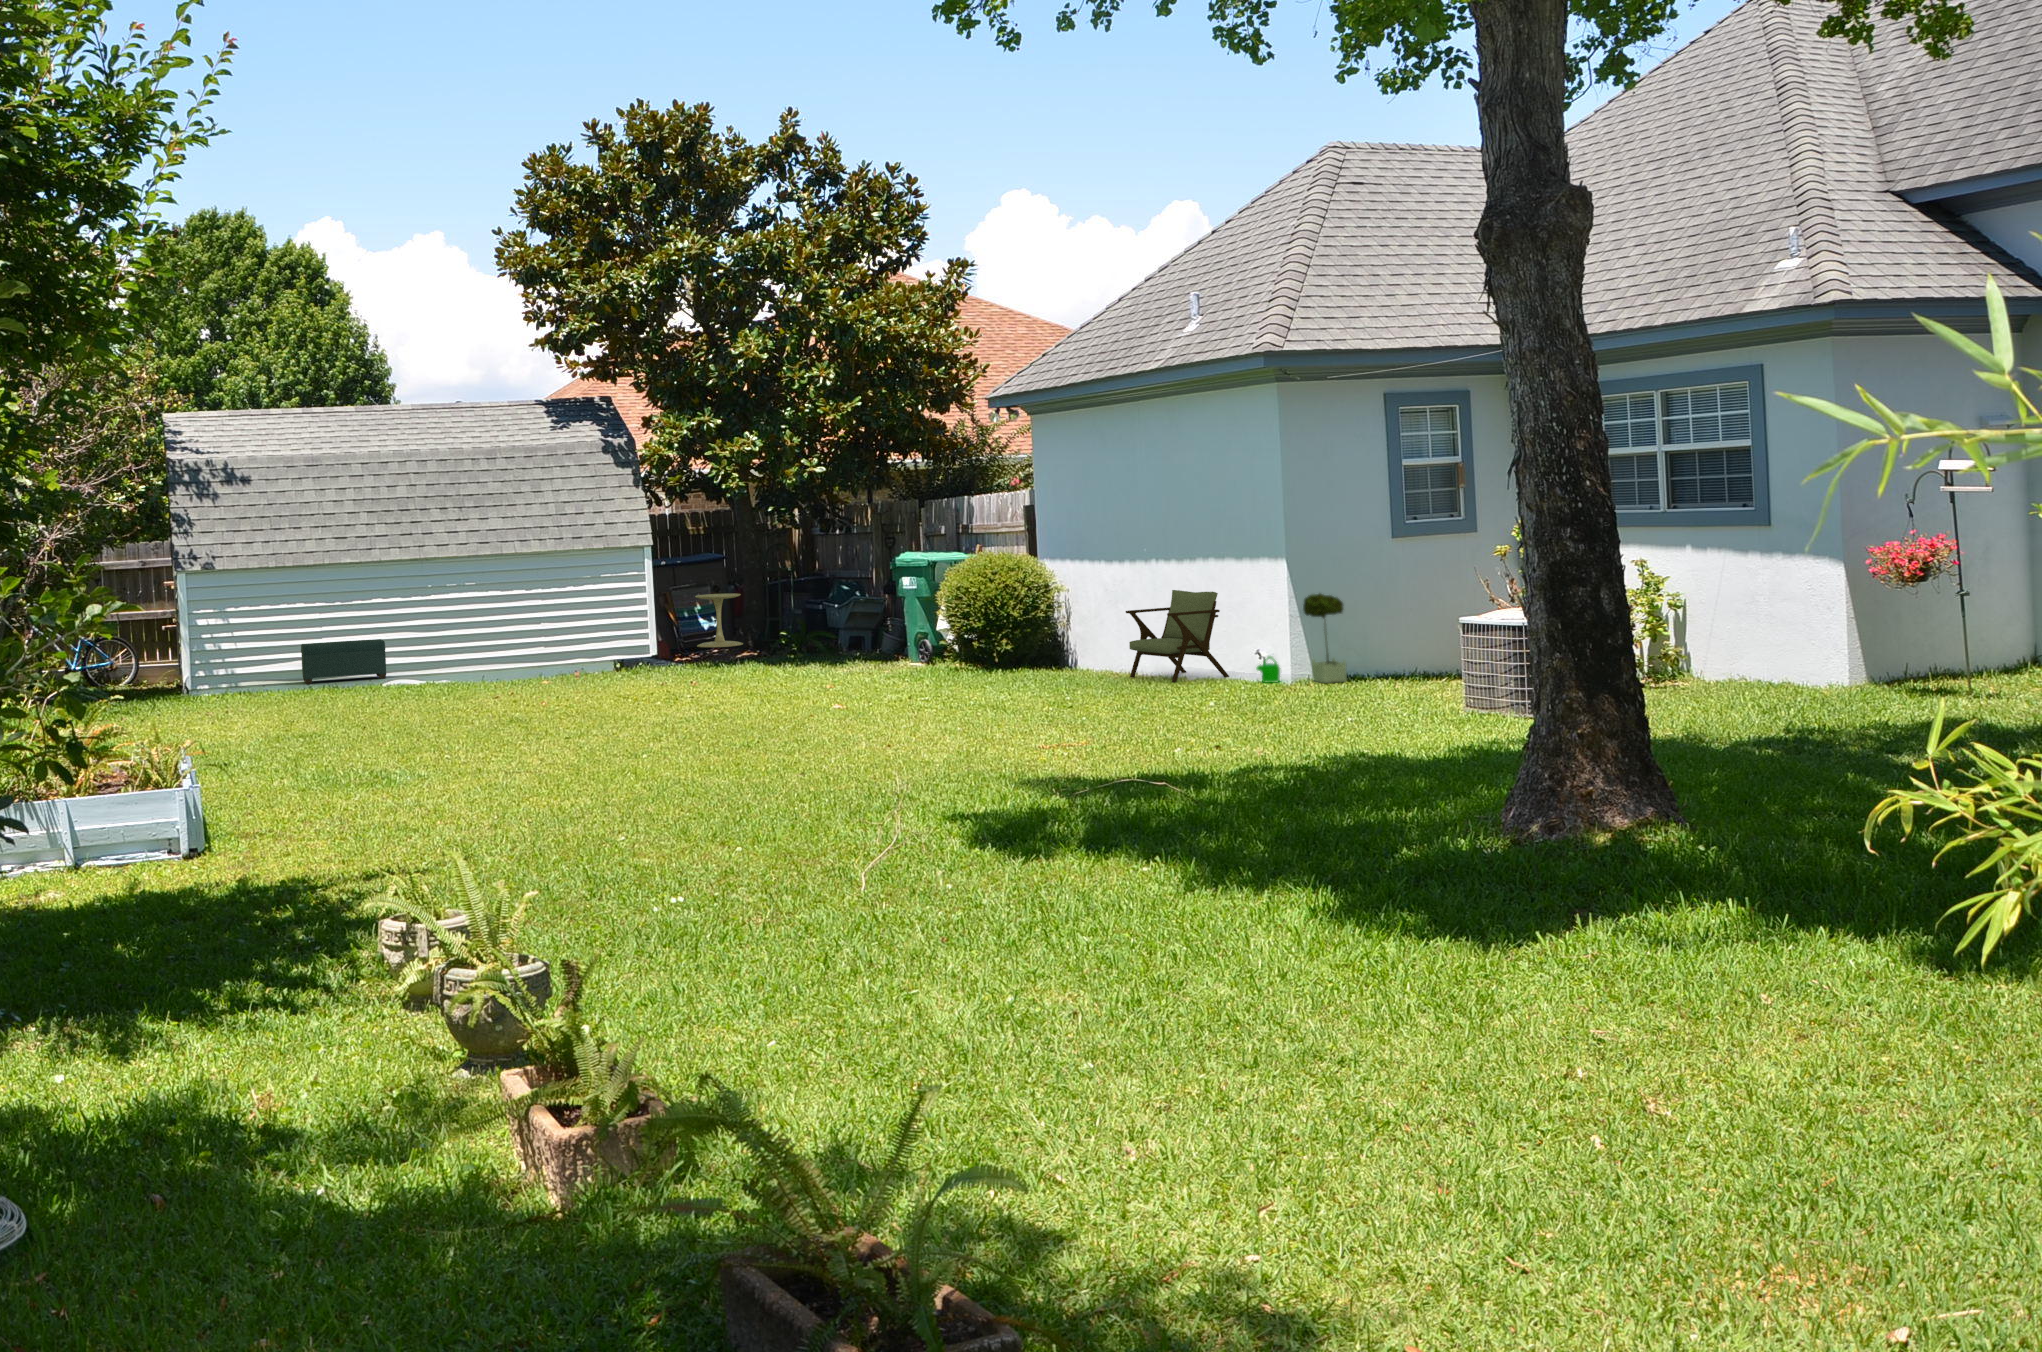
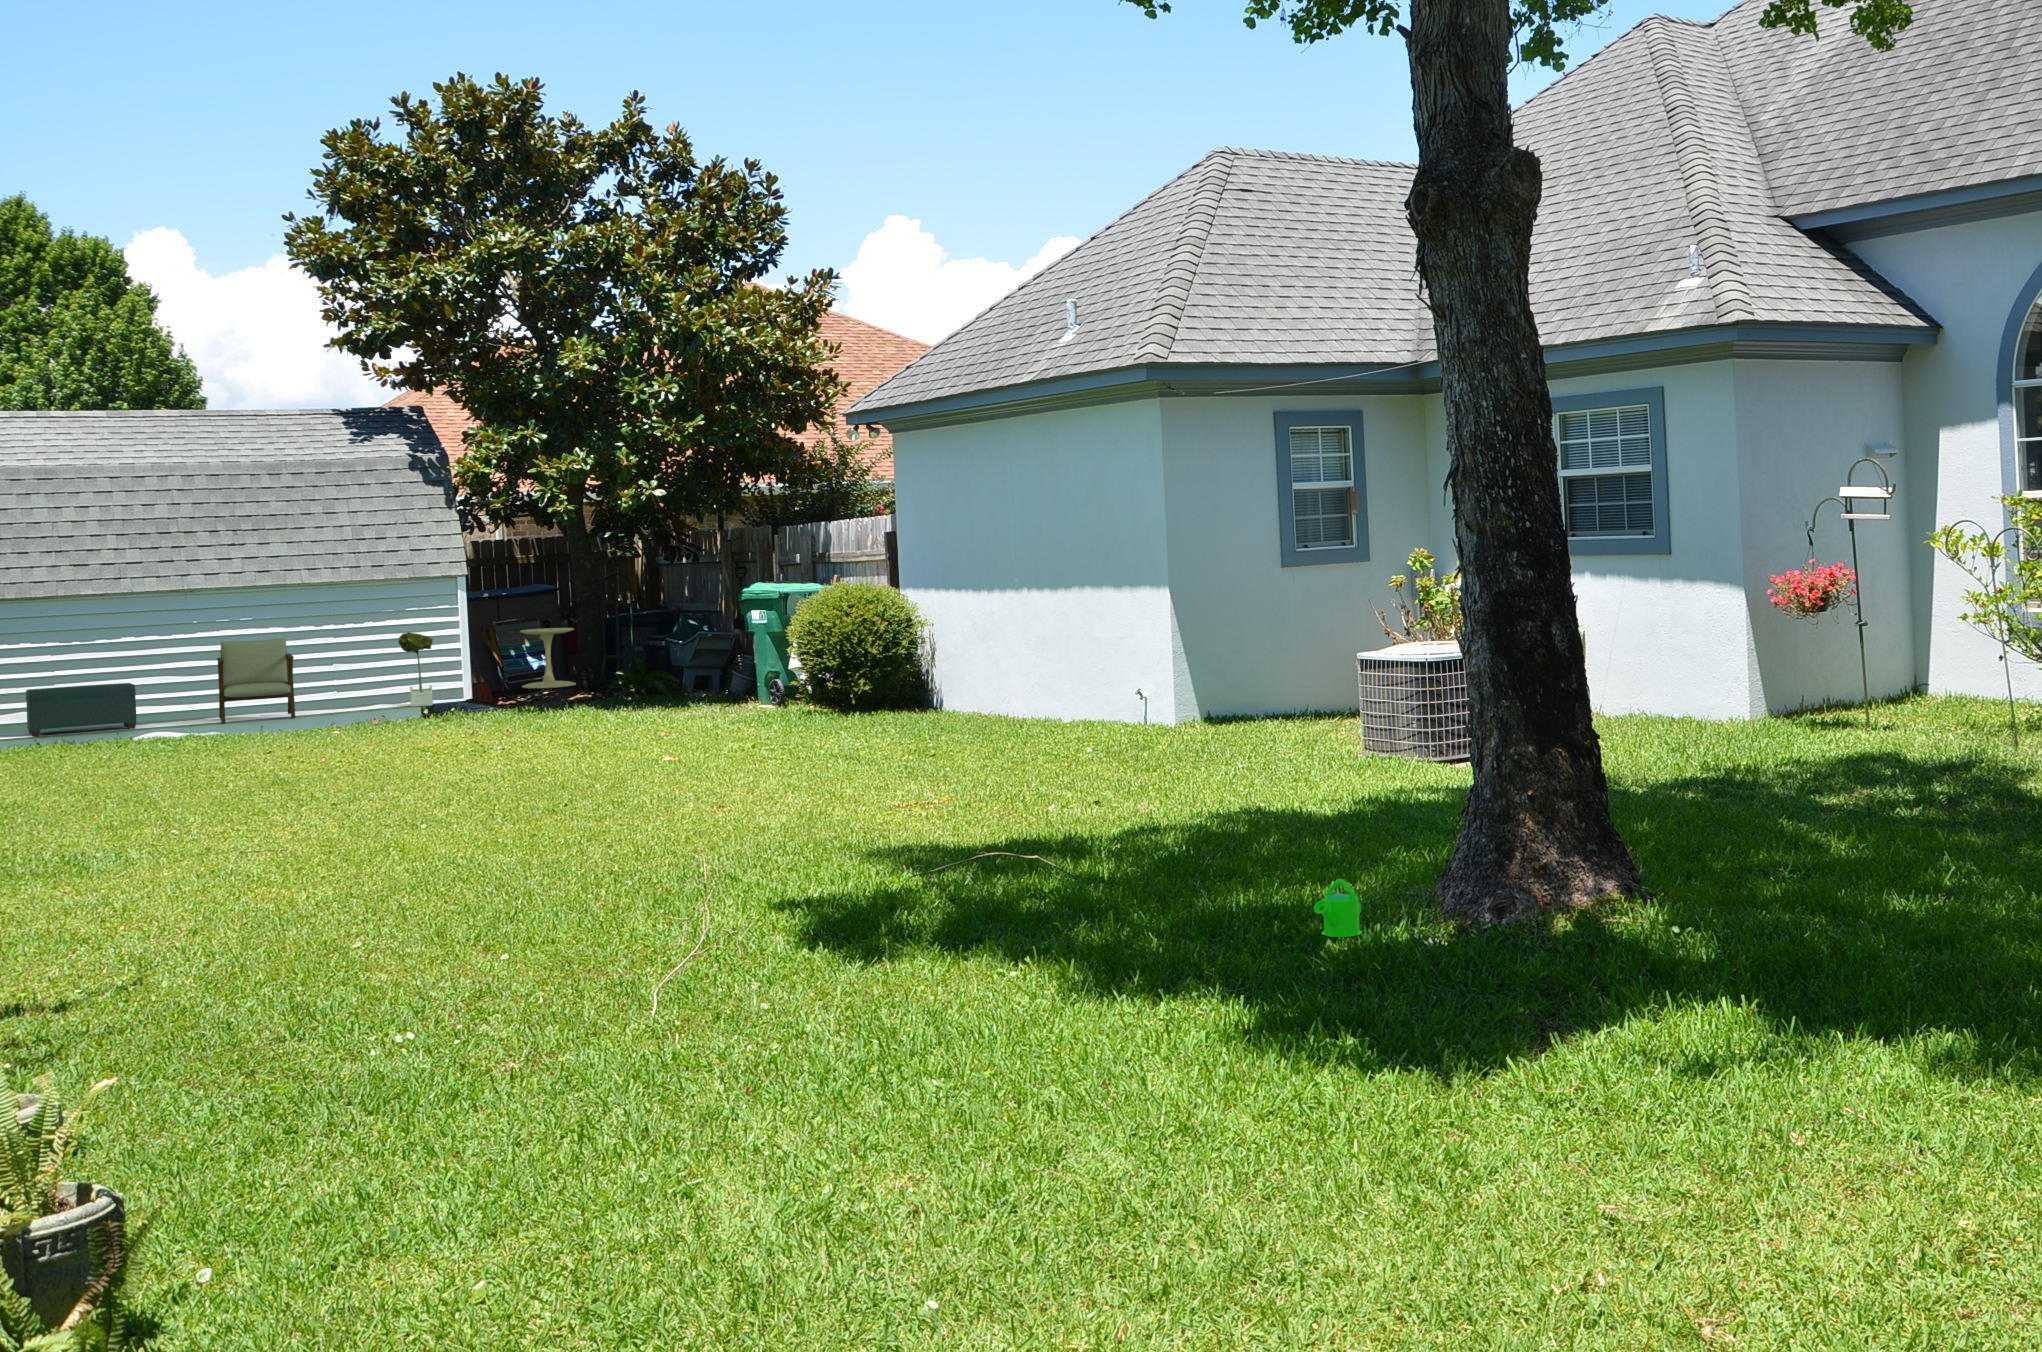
lounge chair: present [1126,590,1229,682] -> present [217,638,295,723]
potted tree: present [1303,593,1347,683] -> present [399,632,433,707]
watering can: present [1256,656,1280,683] -> present [1314,879,1363,937]

